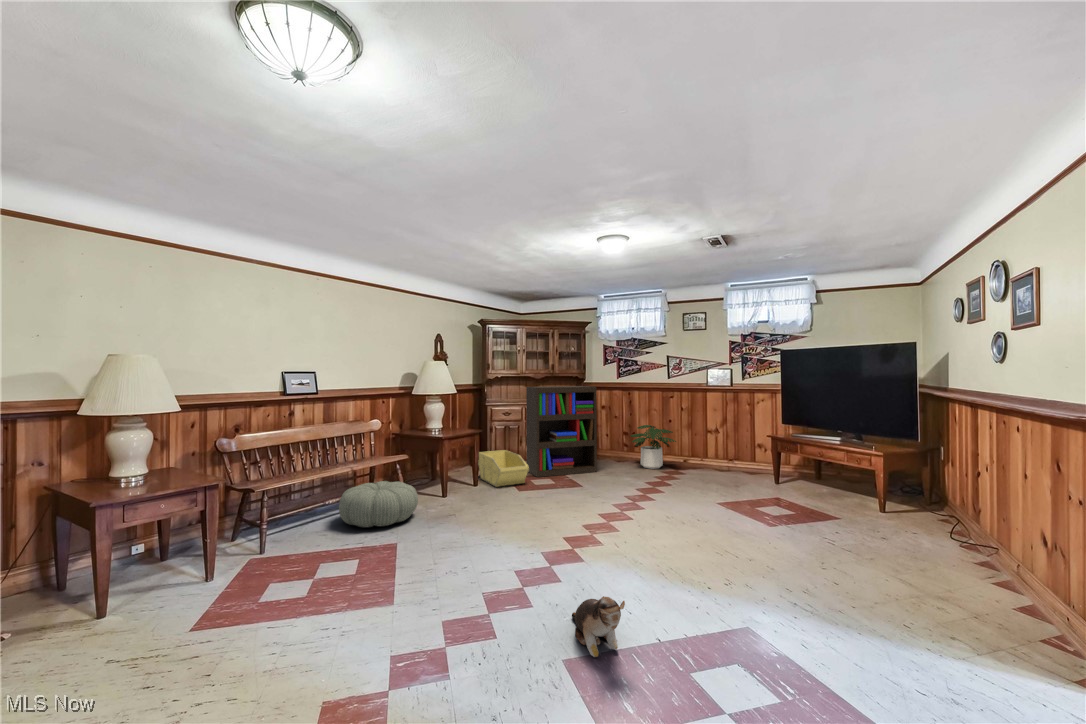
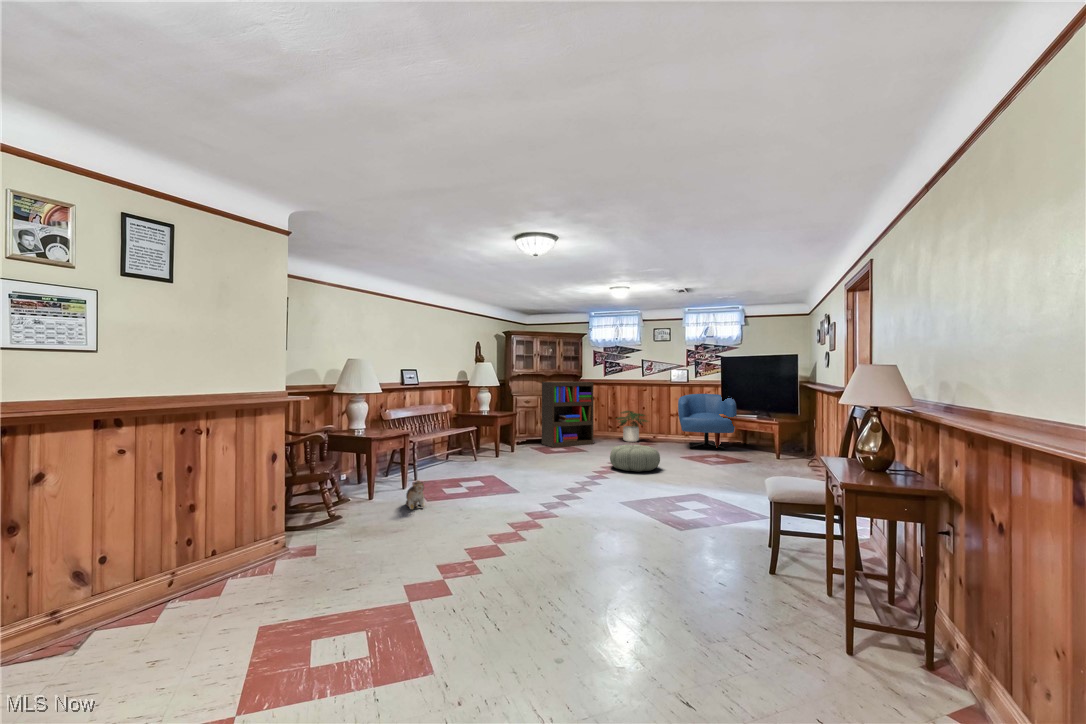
armchair: none [717,403,807,489] -> present [678,394,737,450]
storage bin: present [478,450,529,487] -> none [510,428,550,452]
pouf: present [339,481,418,527] -> present [610,445,660,472]
plush toy: present [572,596,625,657] -> present [406,481,425,509]

